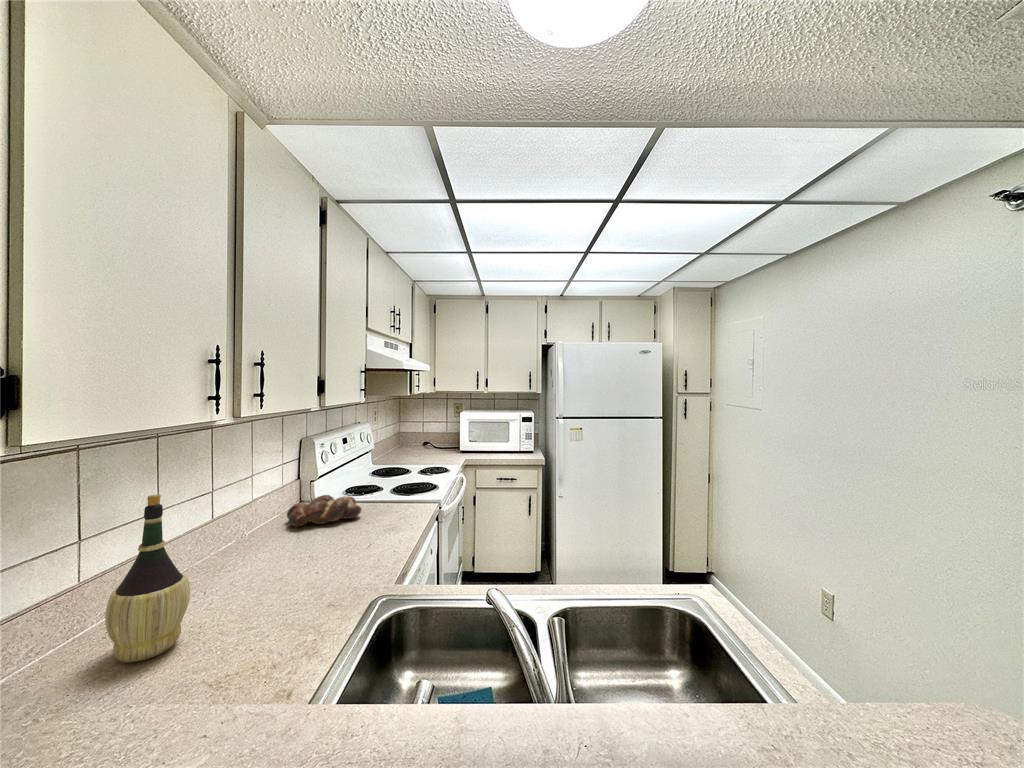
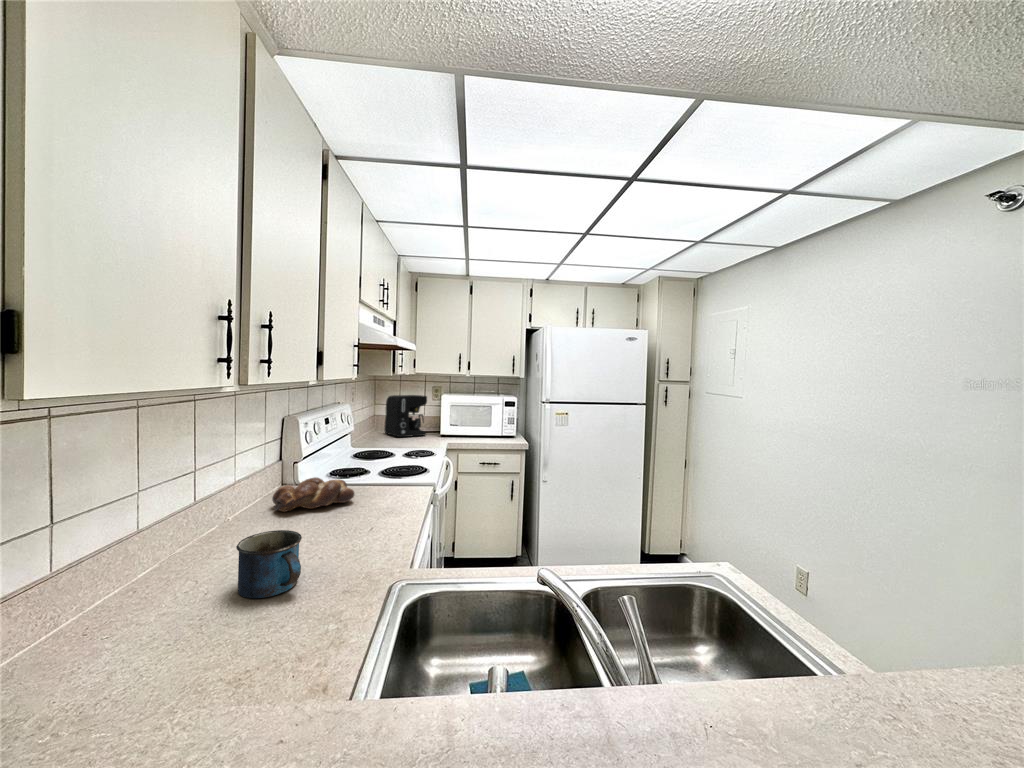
coffee maker: none [409,412,448,453] -> present [384,395,427,437]
wine bottle: present [105,495,190,662] -> none [100,468,197,661]
mug: none [233,546,293,609] -> present [236,530,302,598]

